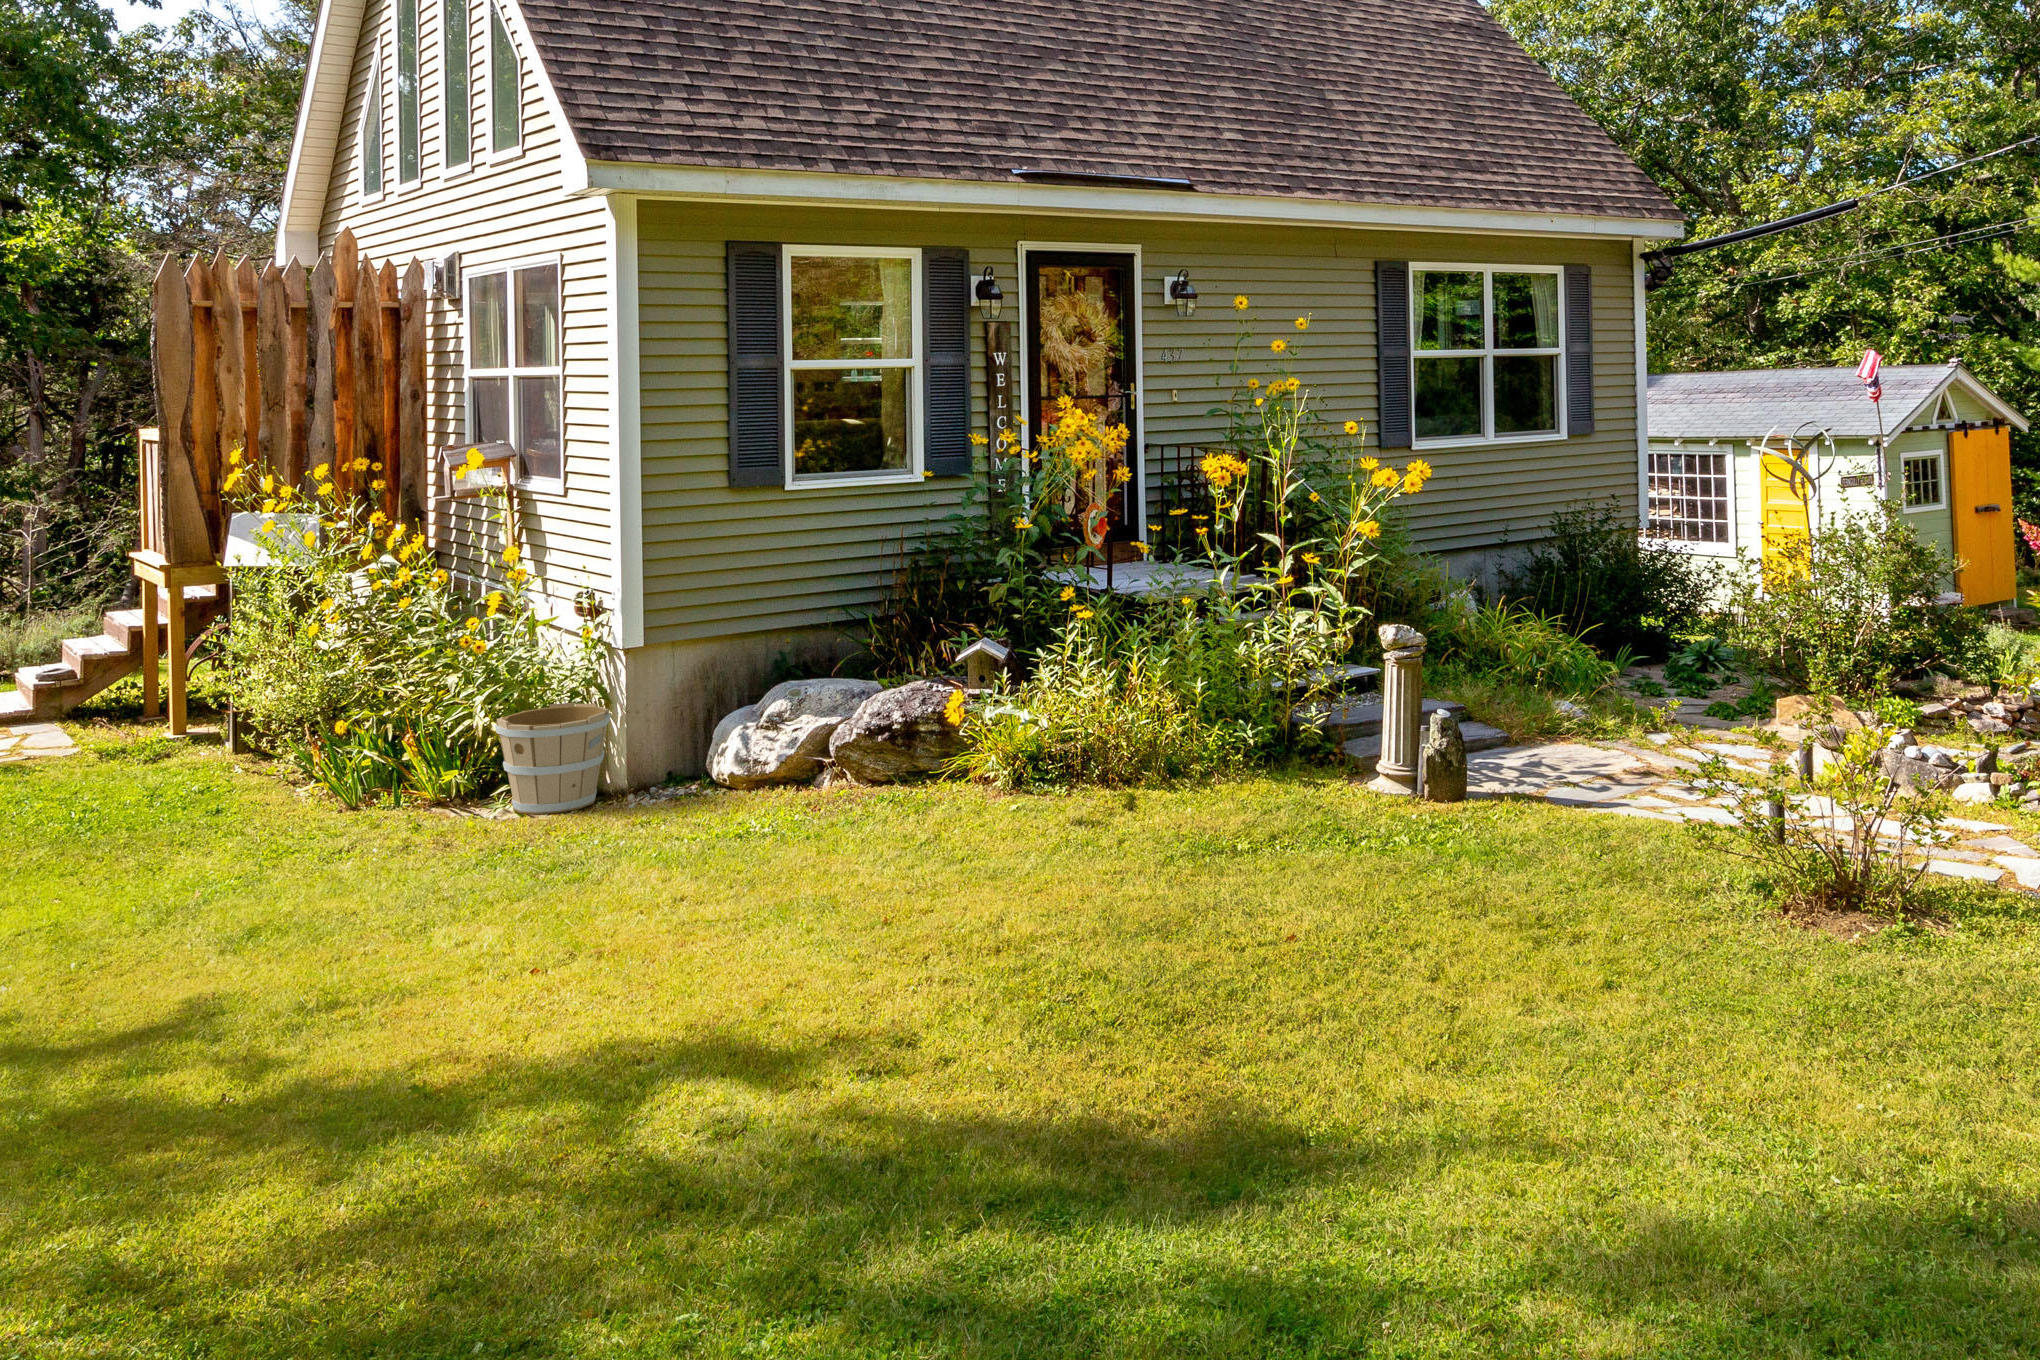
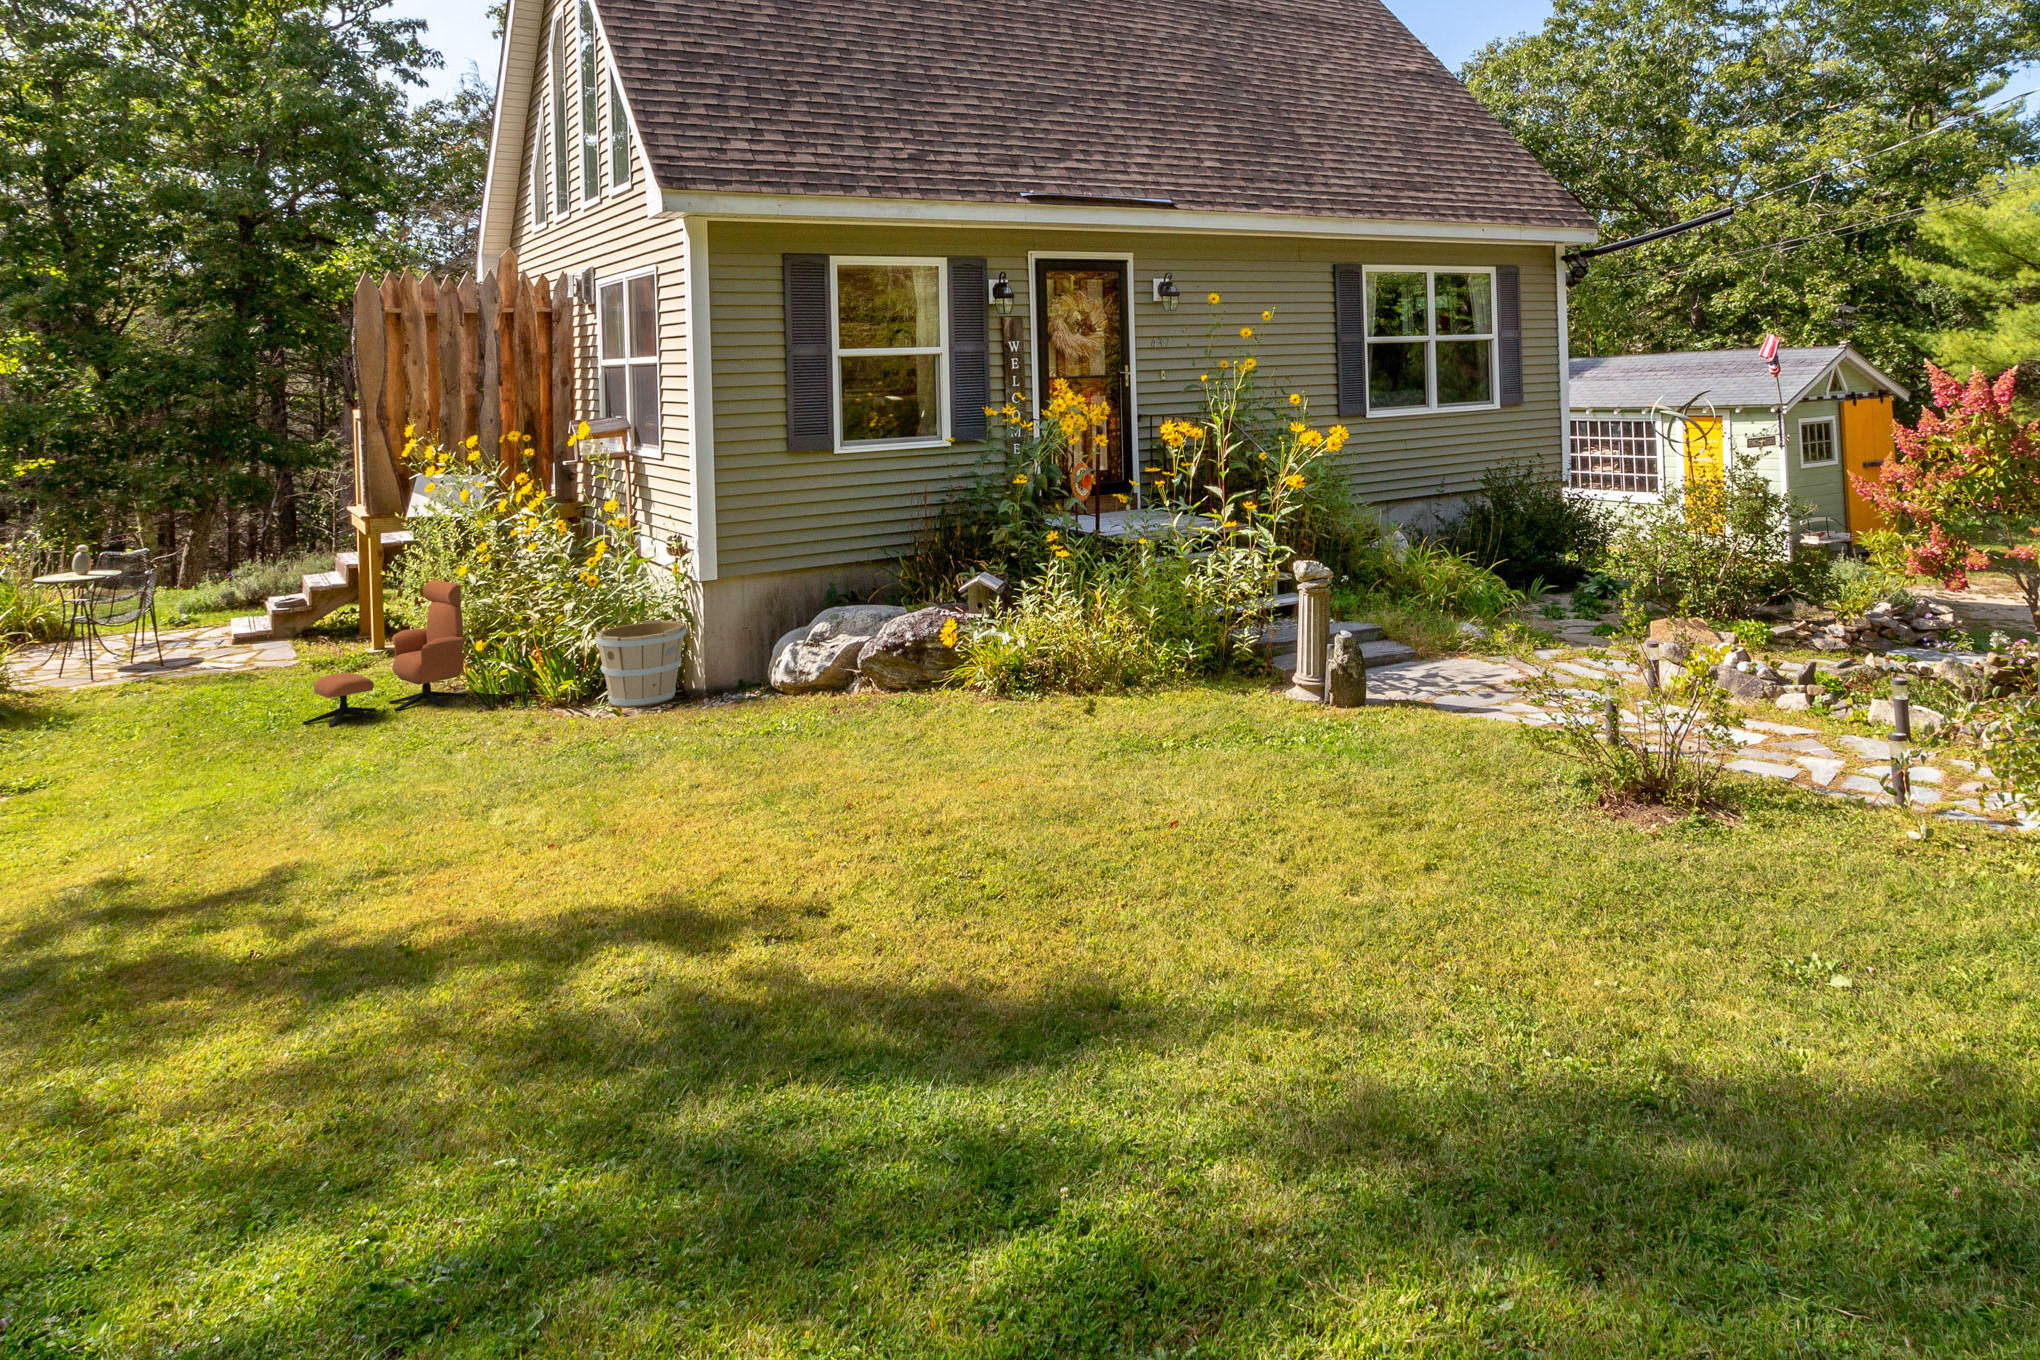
lounge chair: none [112,655,321,845] -> present [303,580,468,727]

